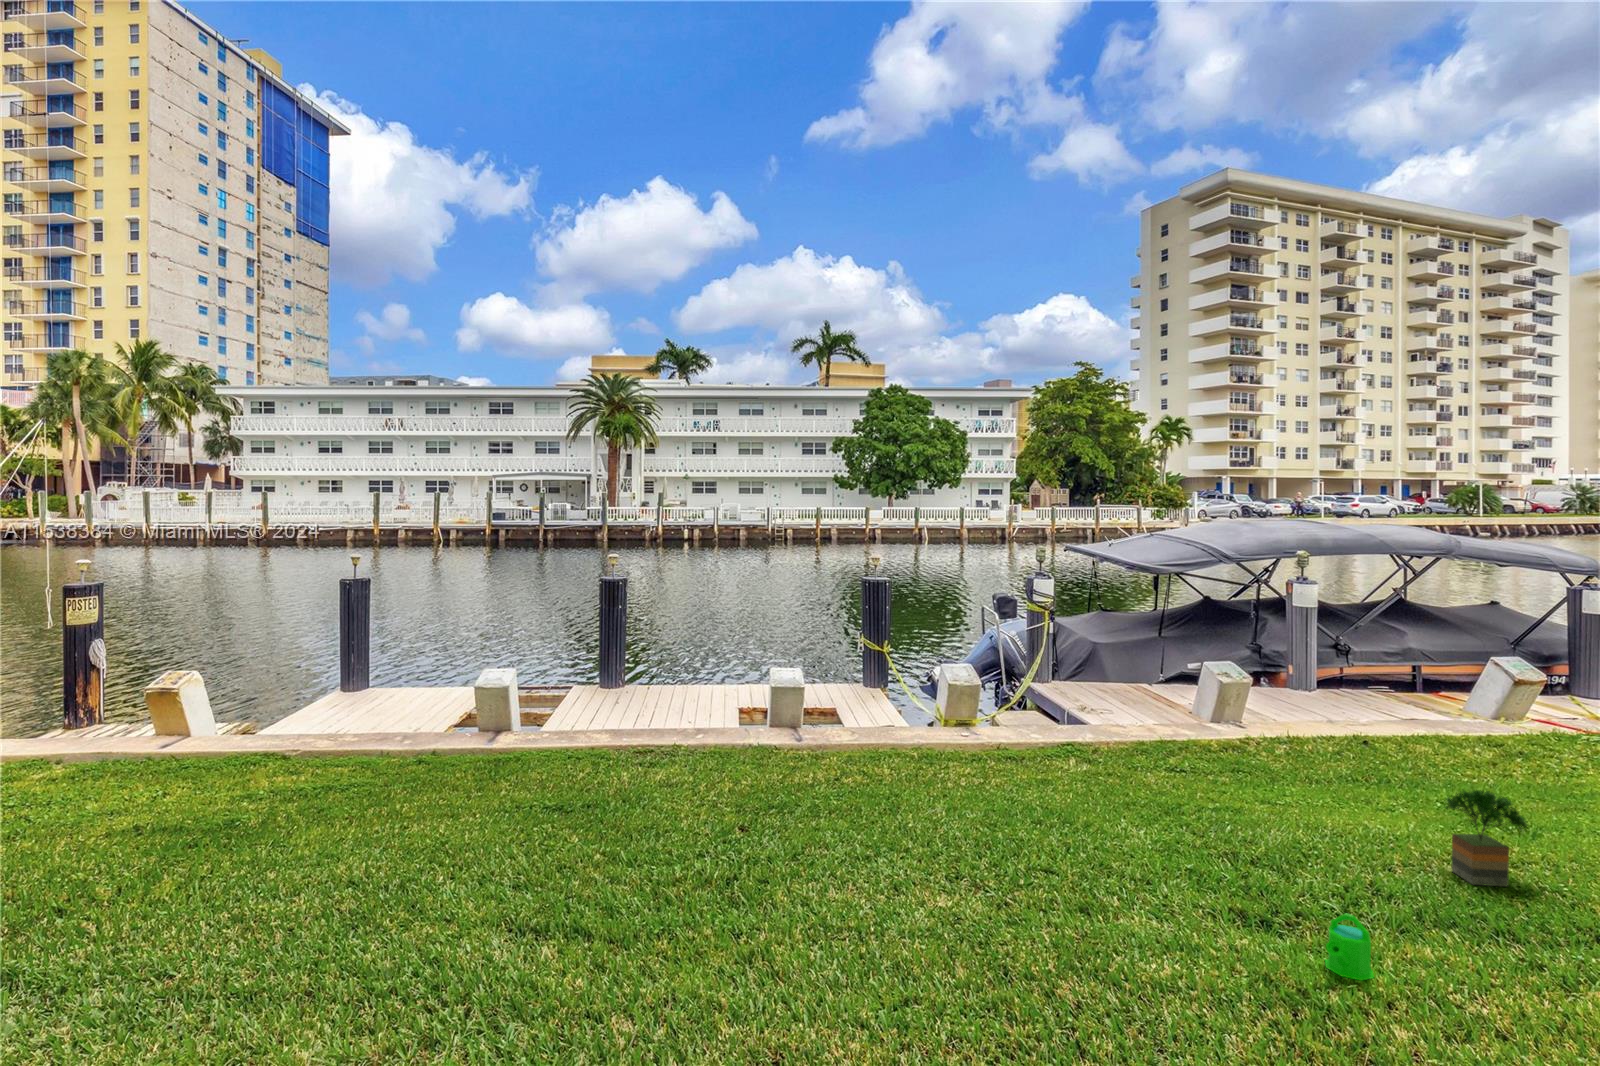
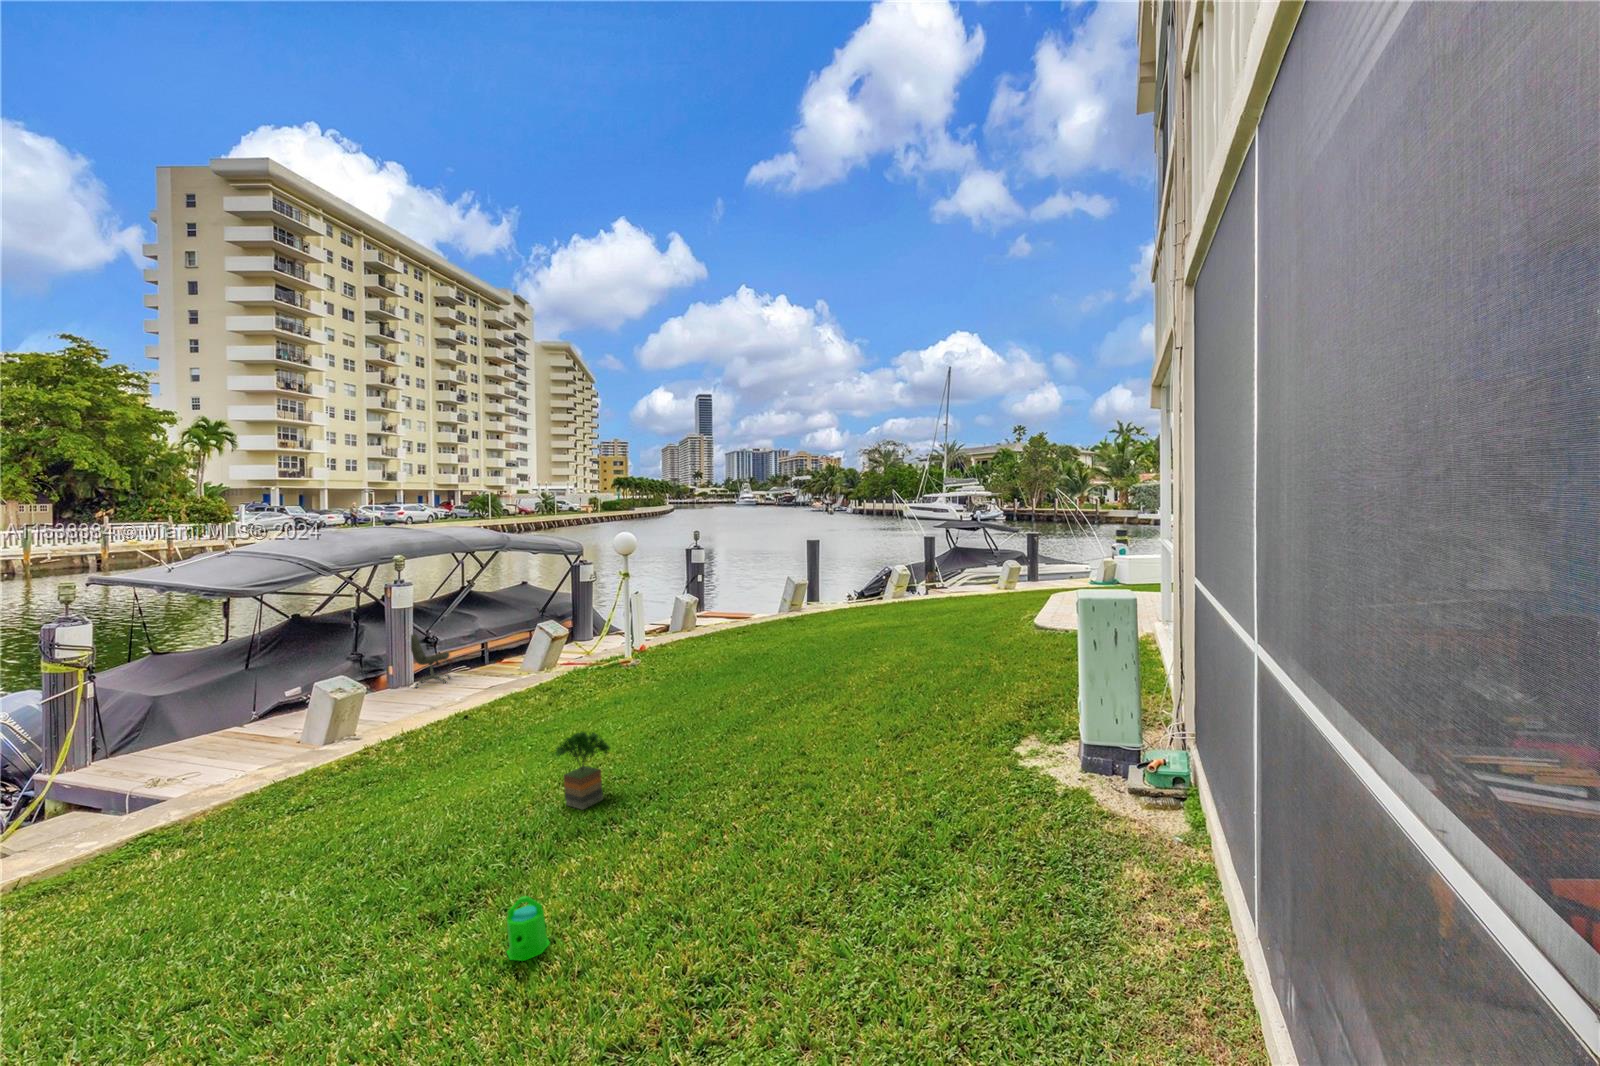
chair: none [1314,635,1363,701] -> present [411,634,450,687]

